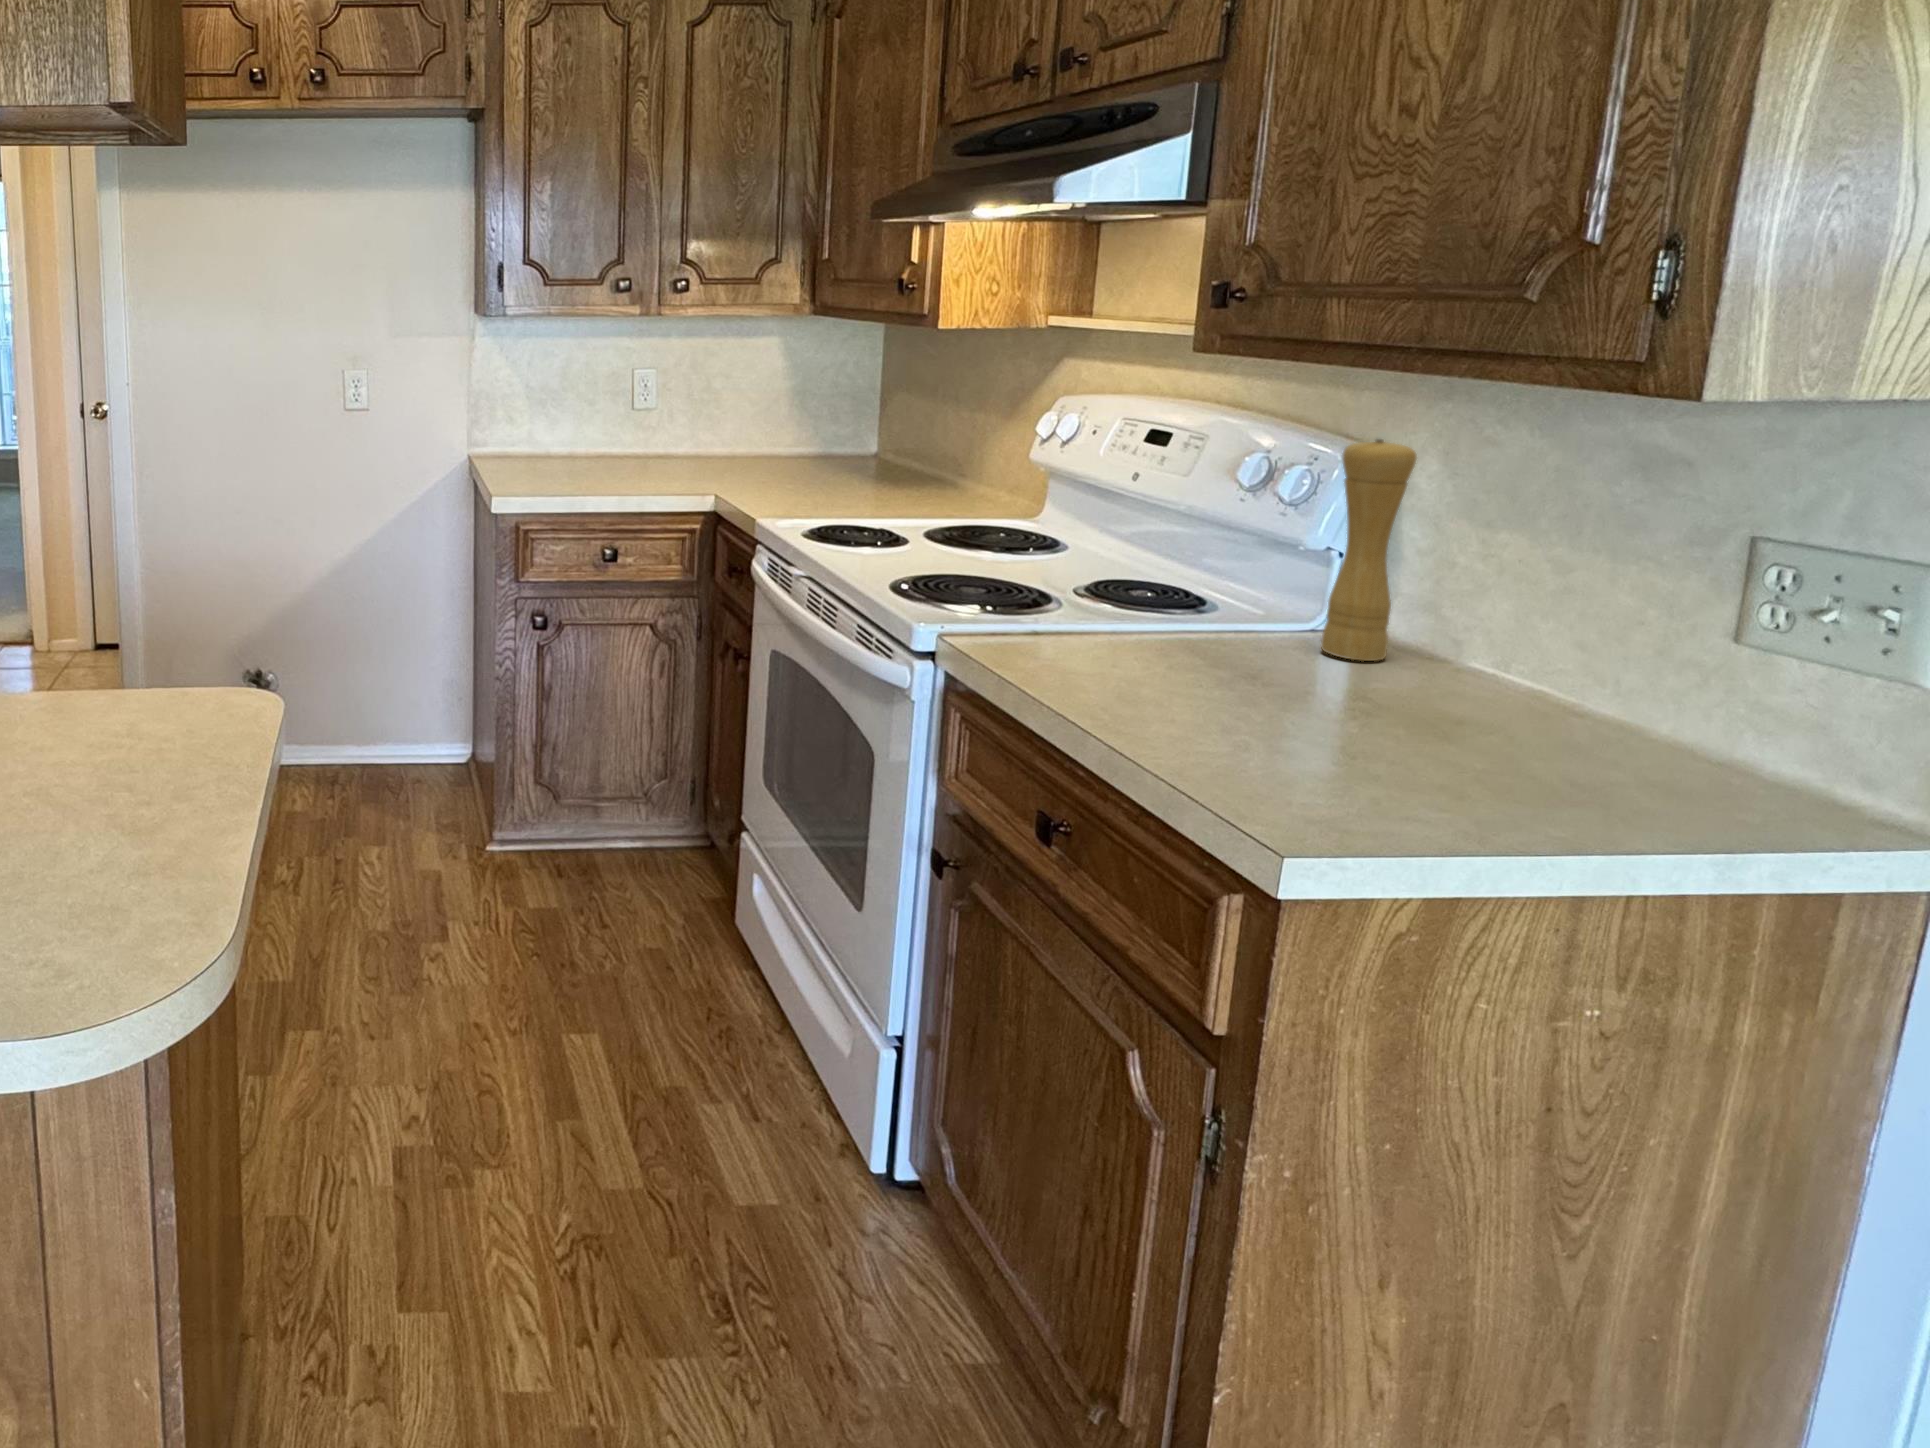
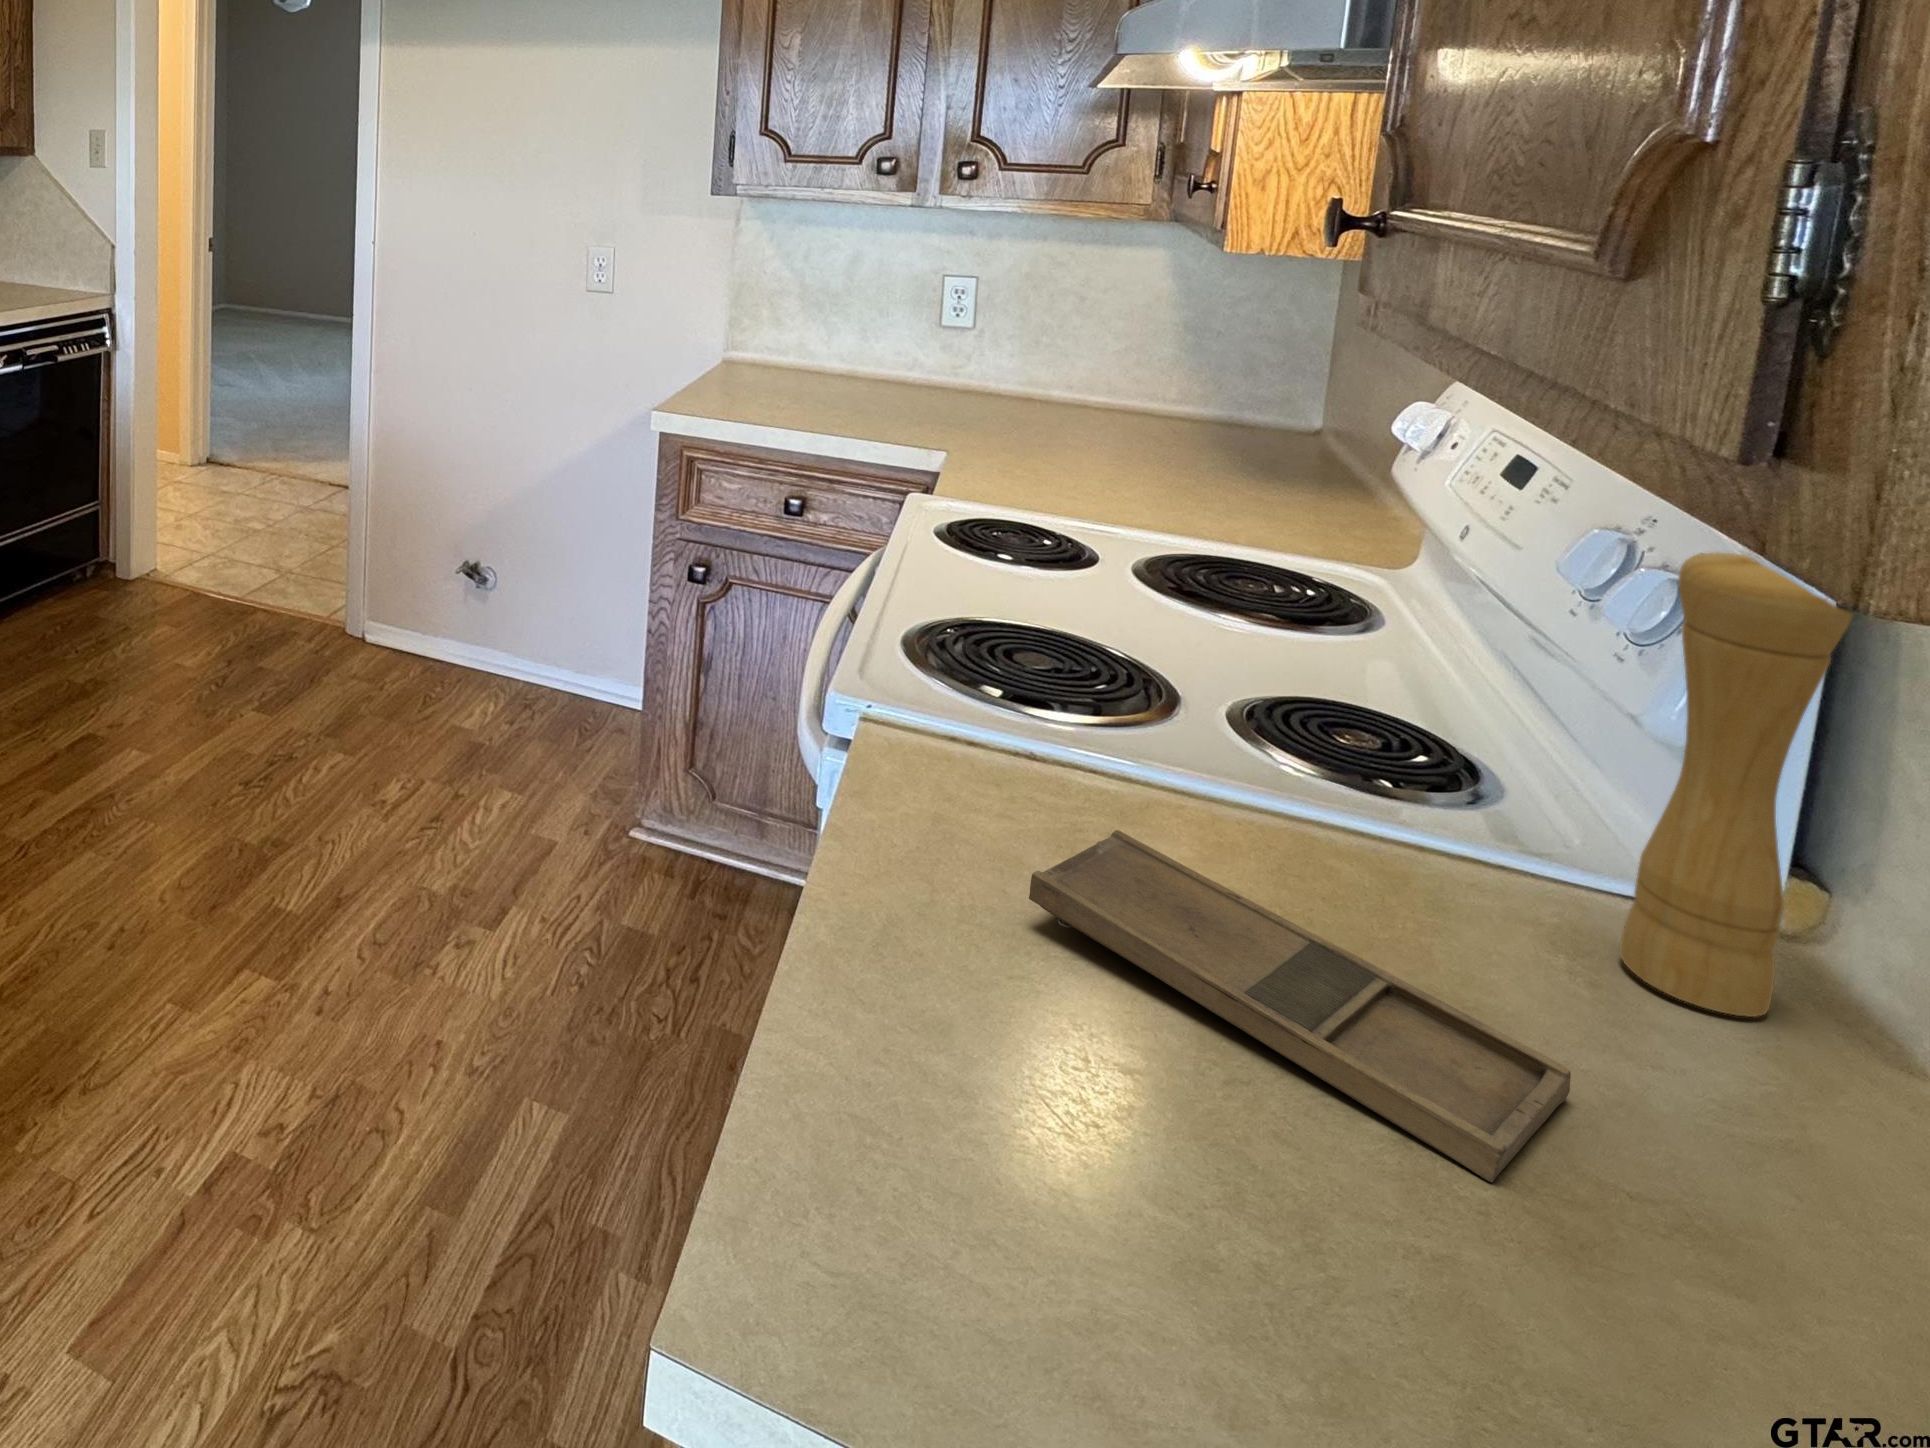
tray: none [1130,648,1401,733] -> present [1029,830,1571,1182]

